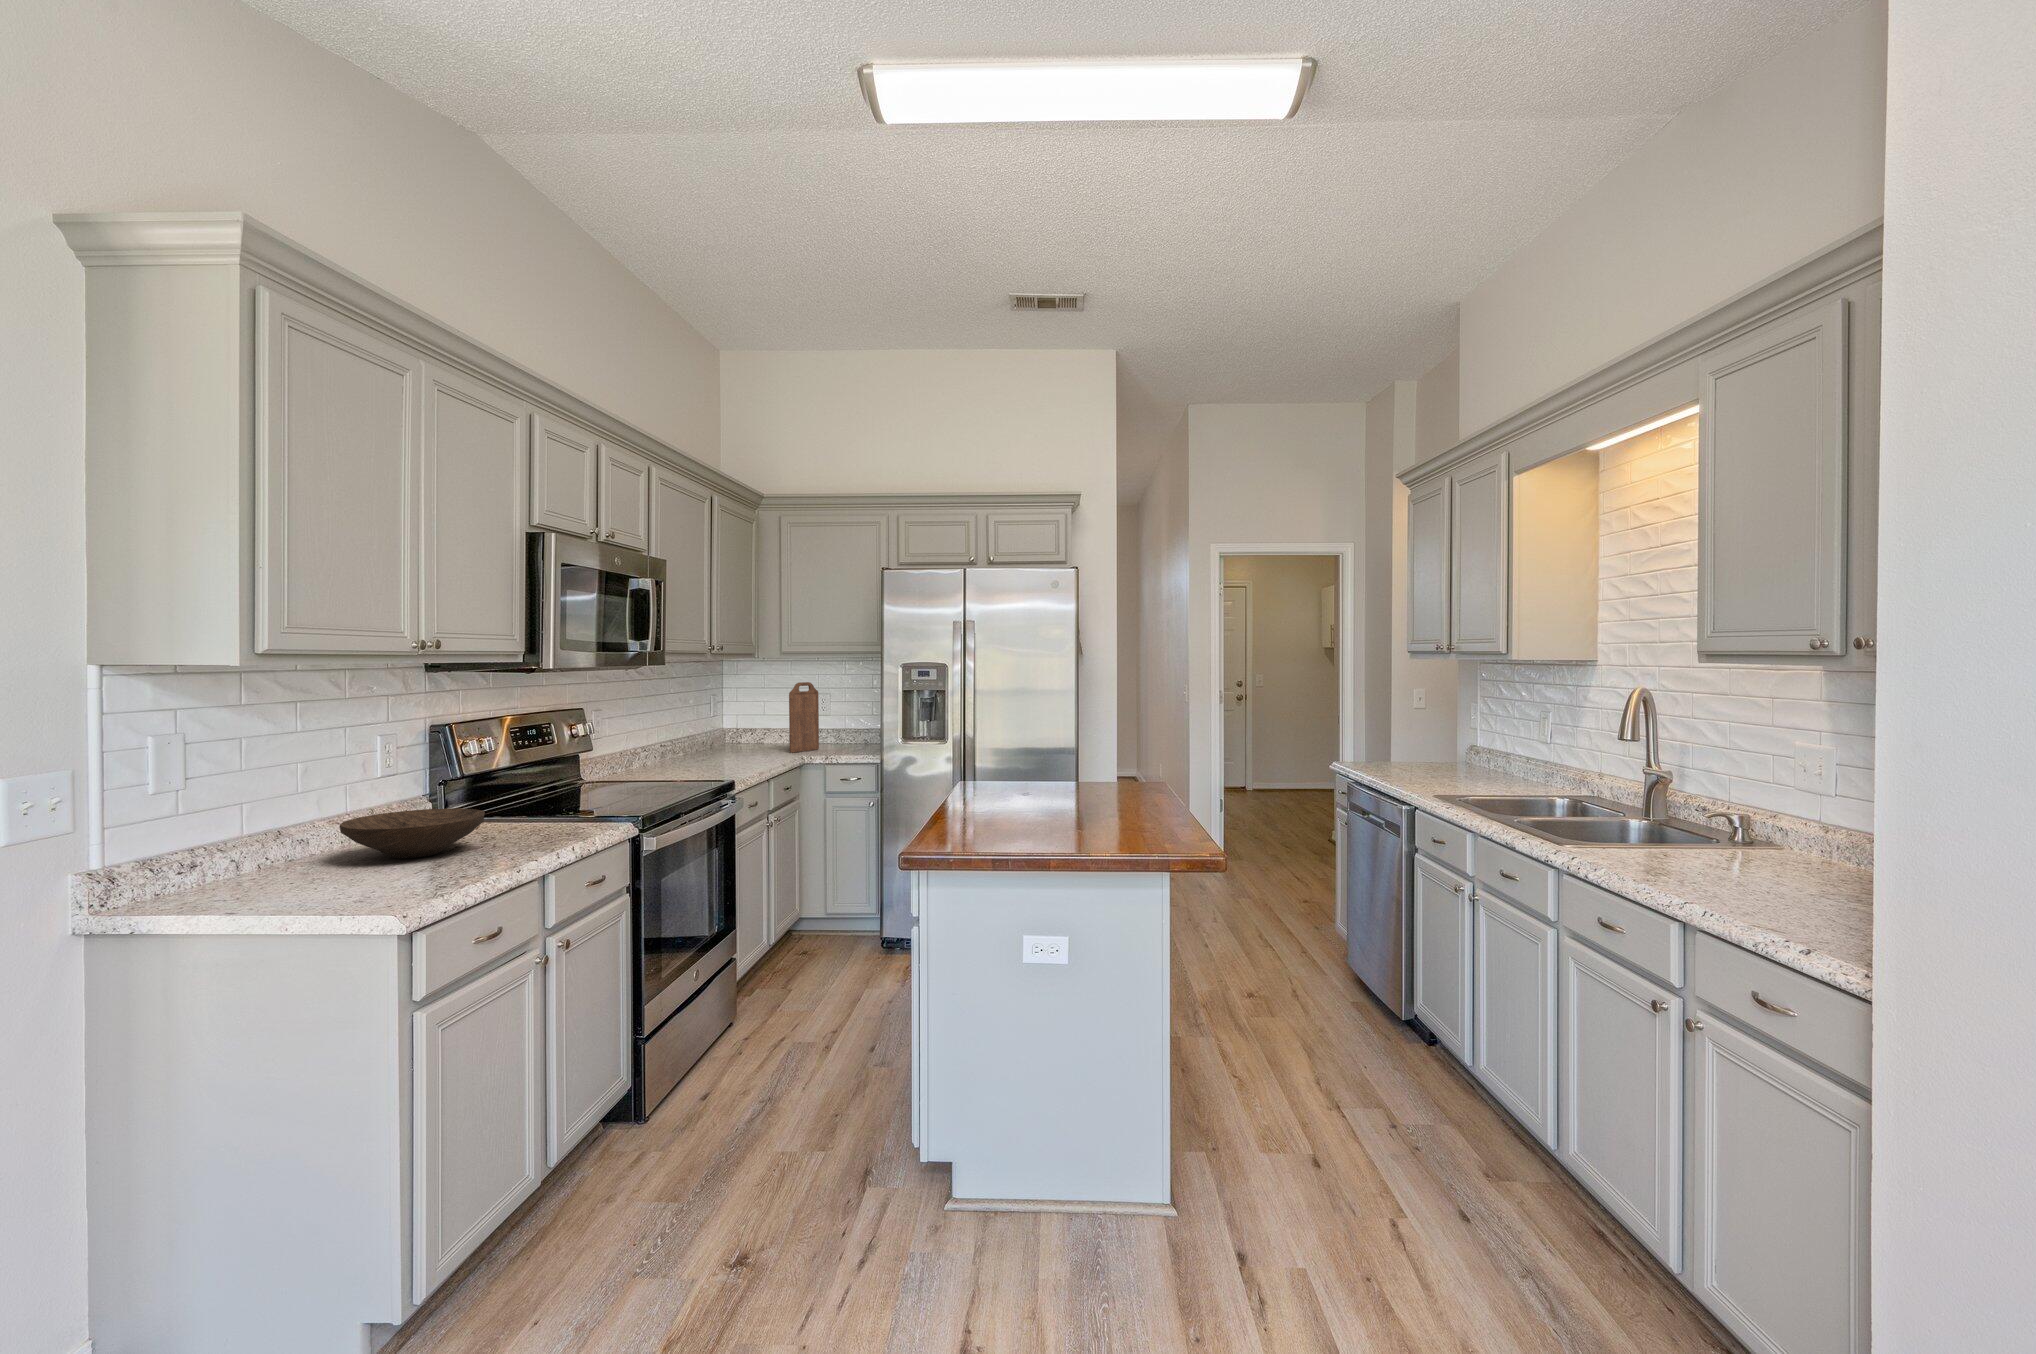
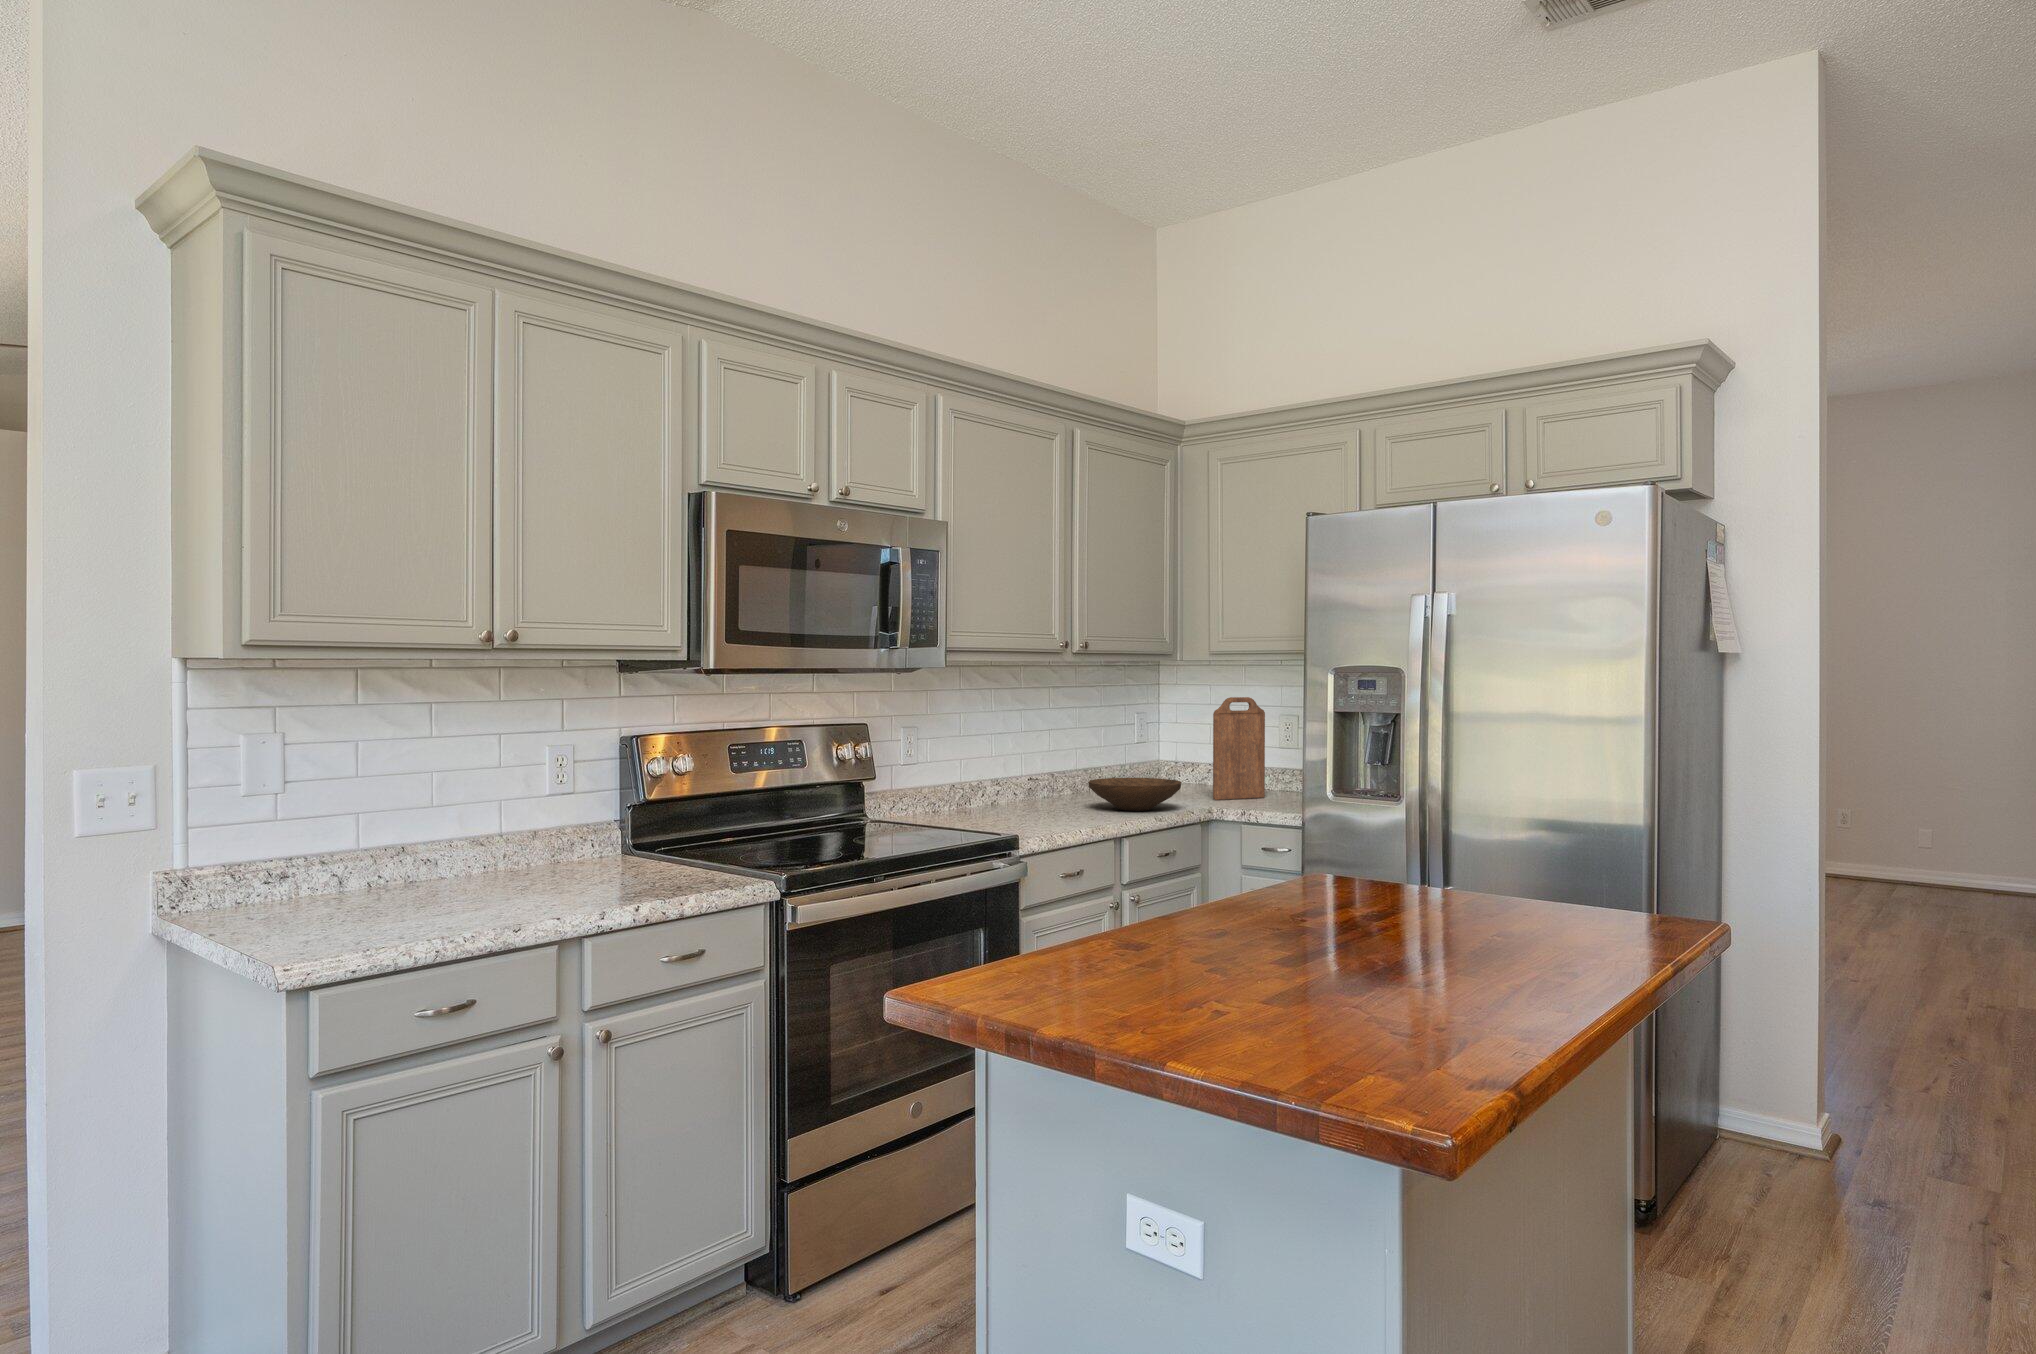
wooden bowl: present [340,808,485,858] -> present [1088,778,1182,811]

